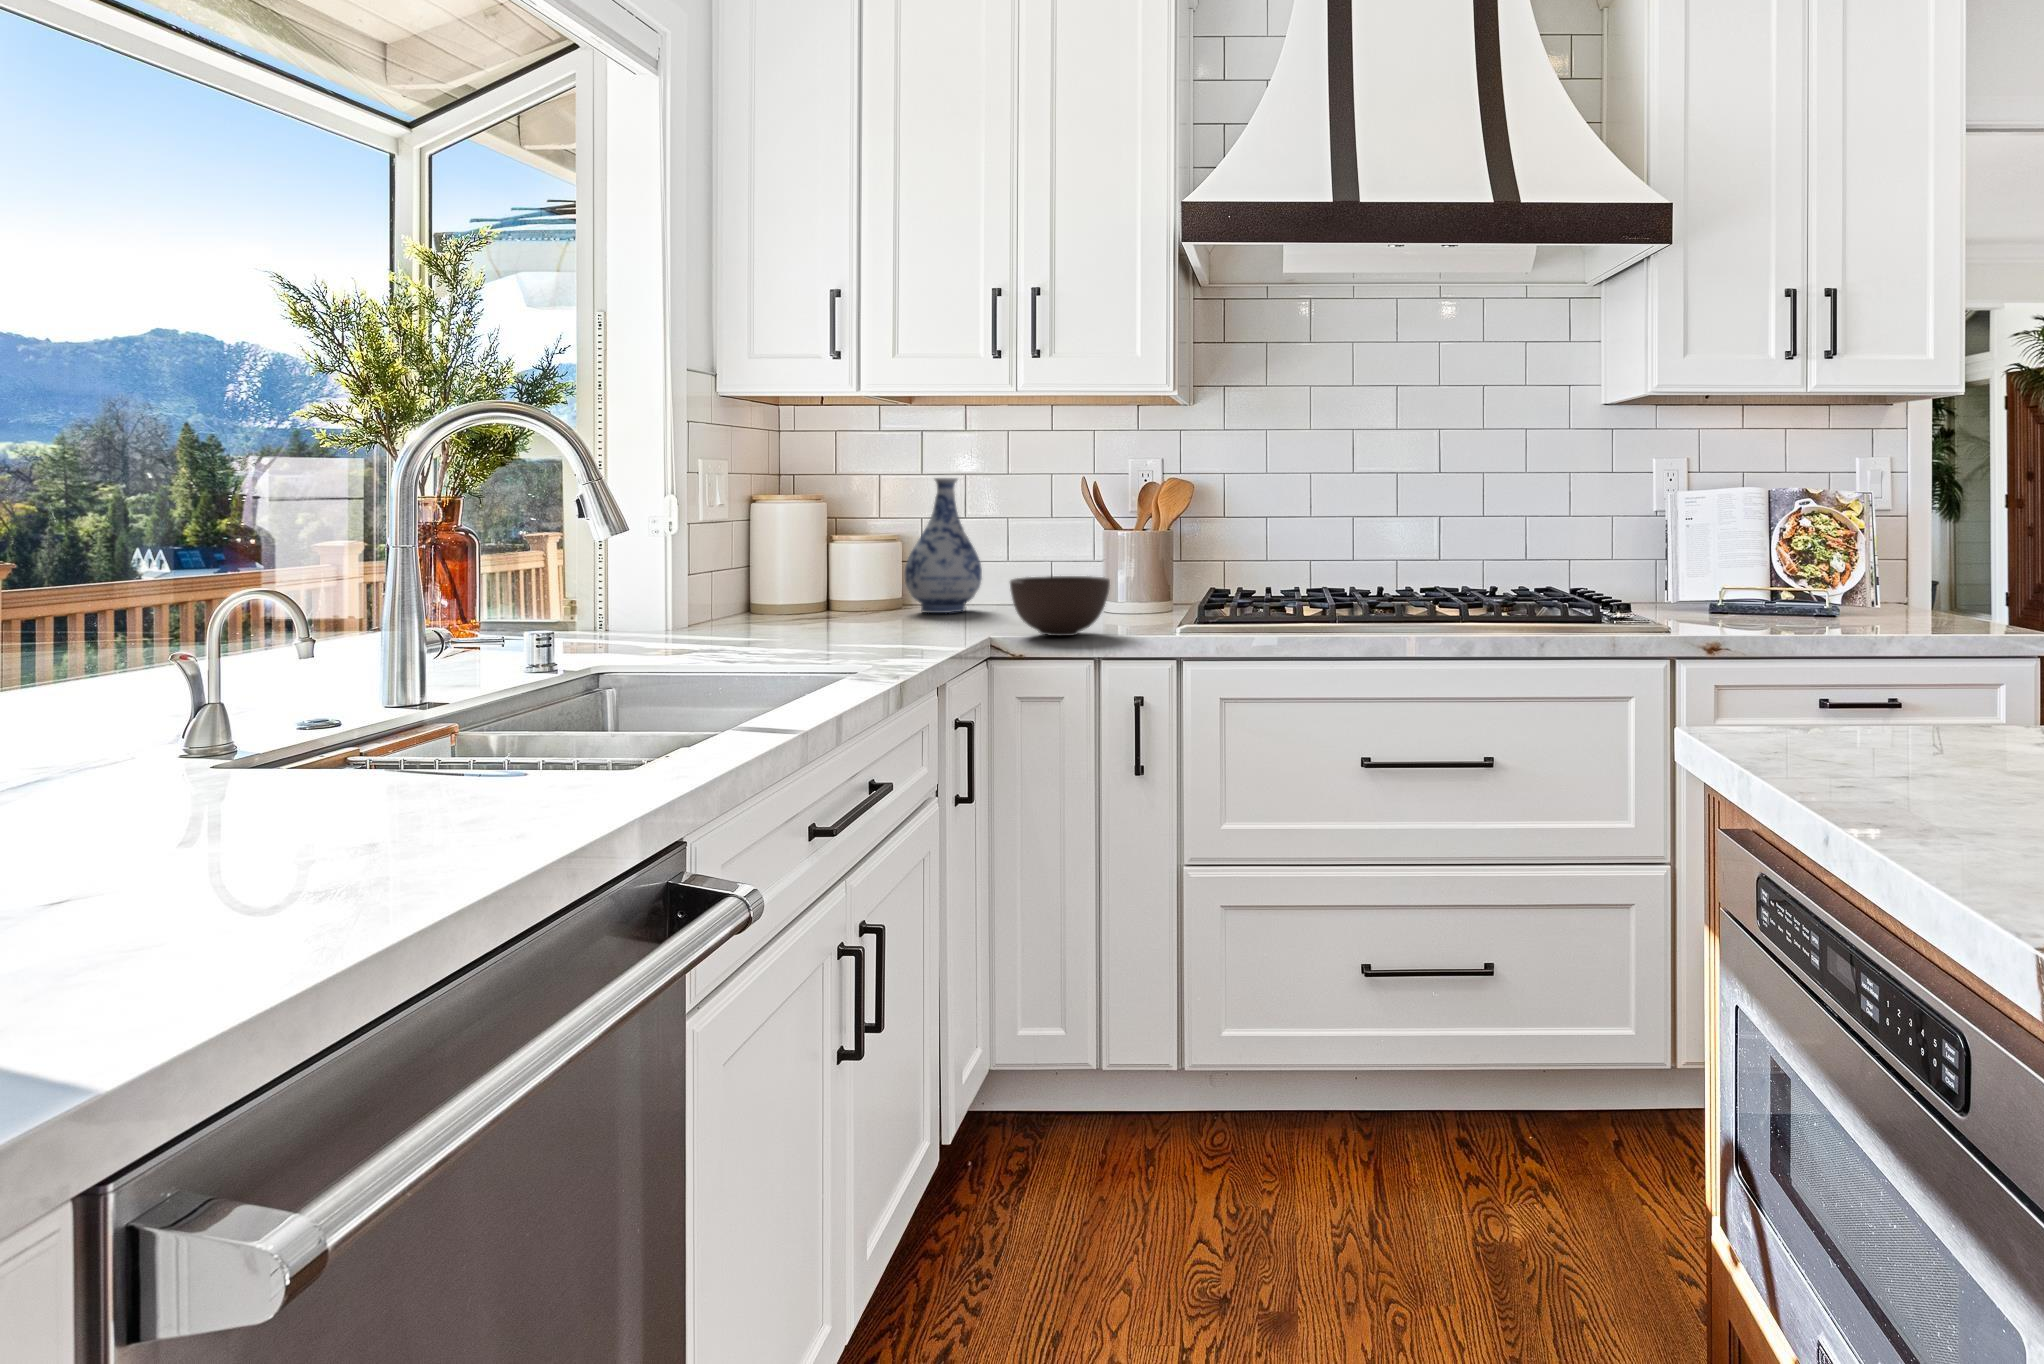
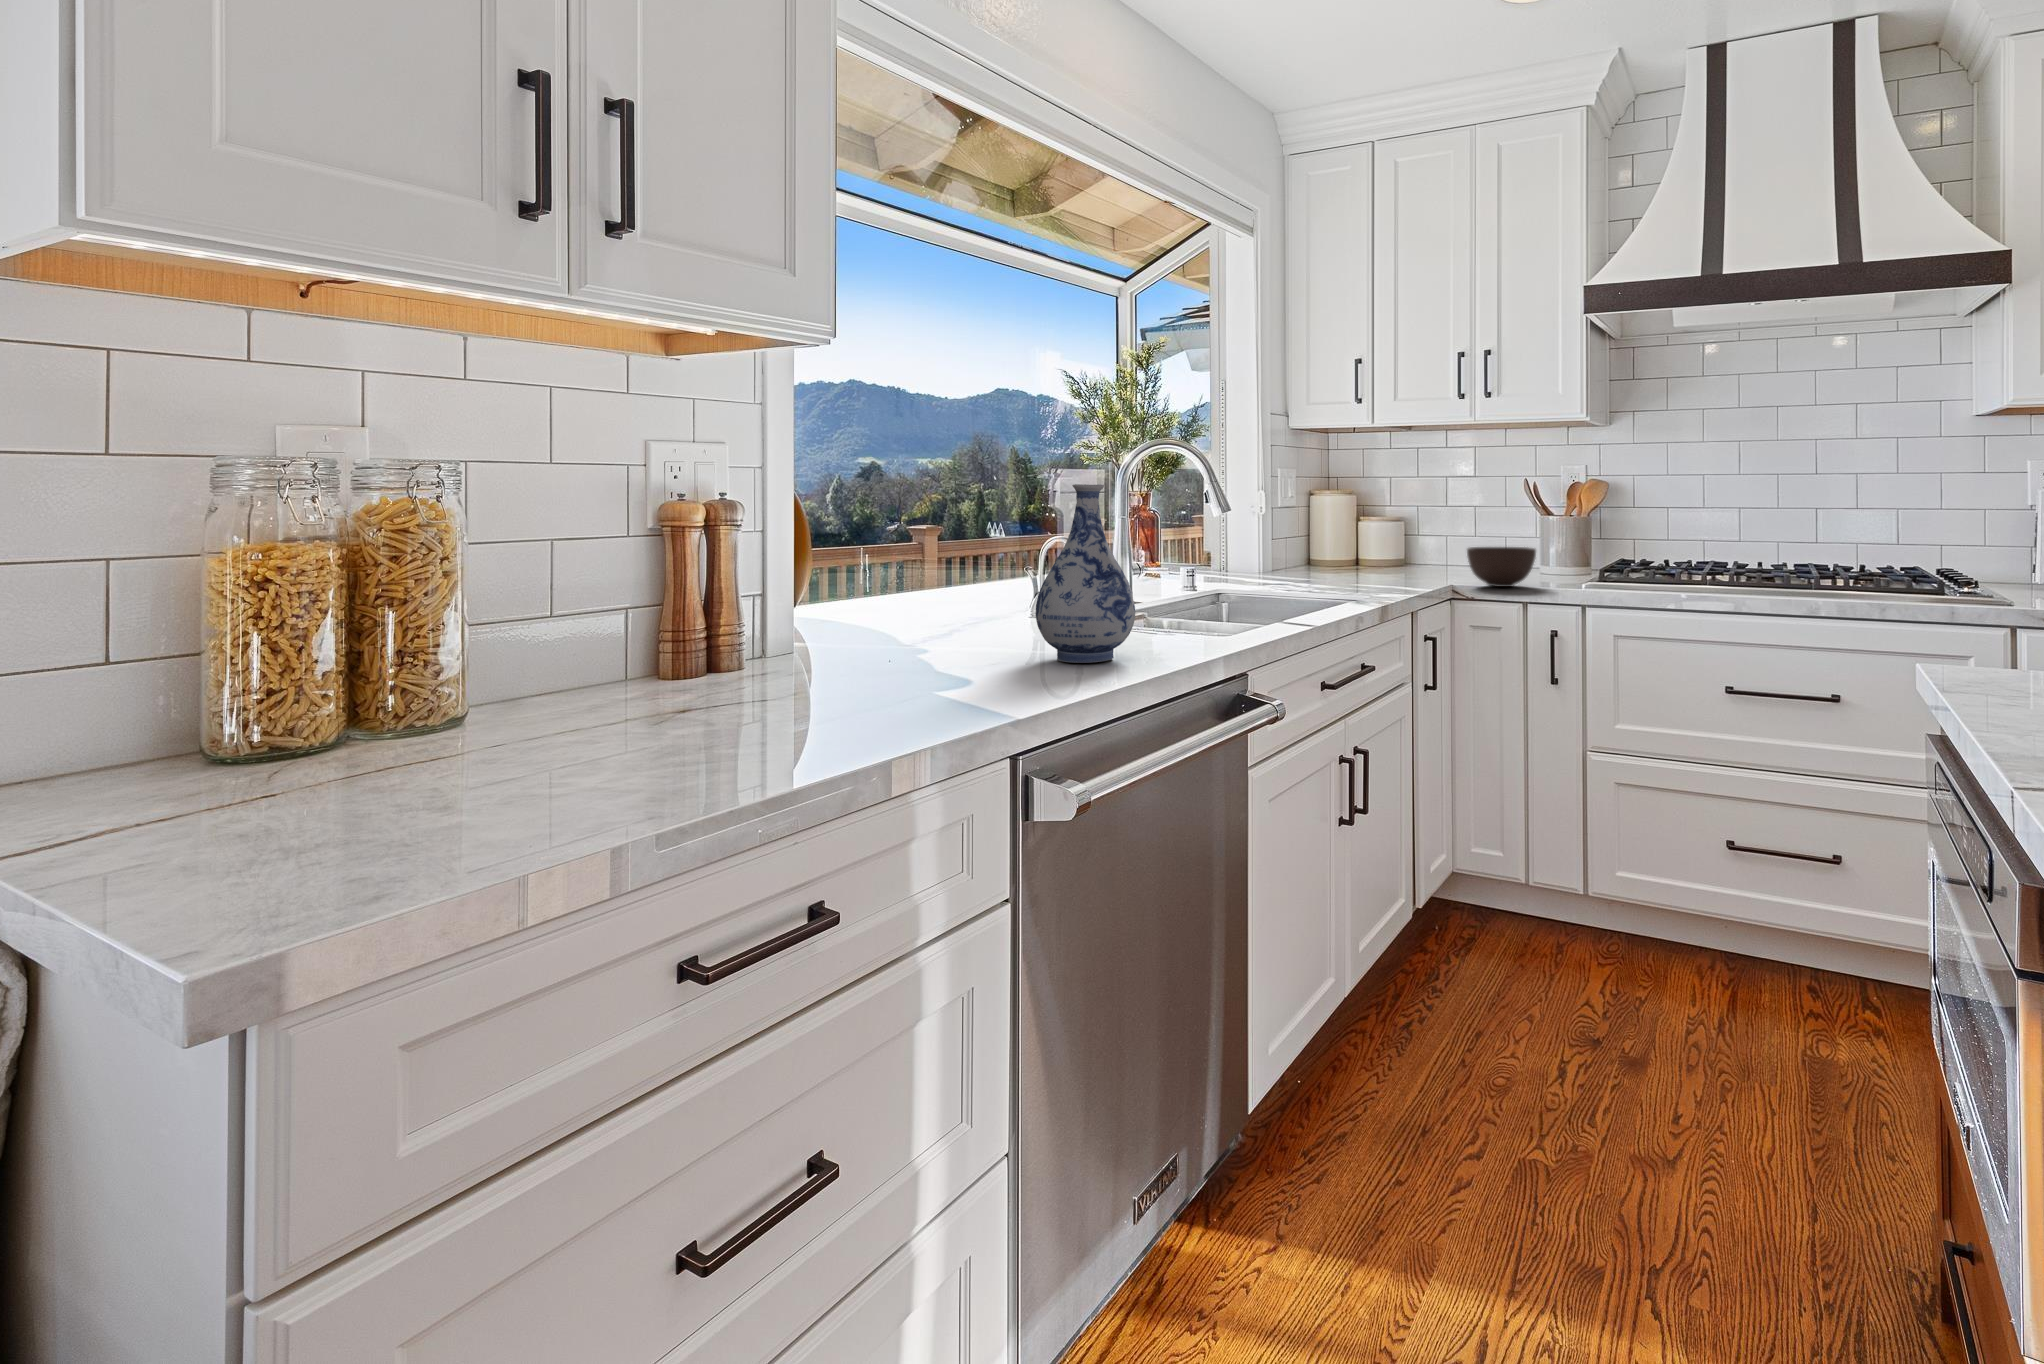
vase: present [905,478,982,613] -> present [1035,484,1135,663]

